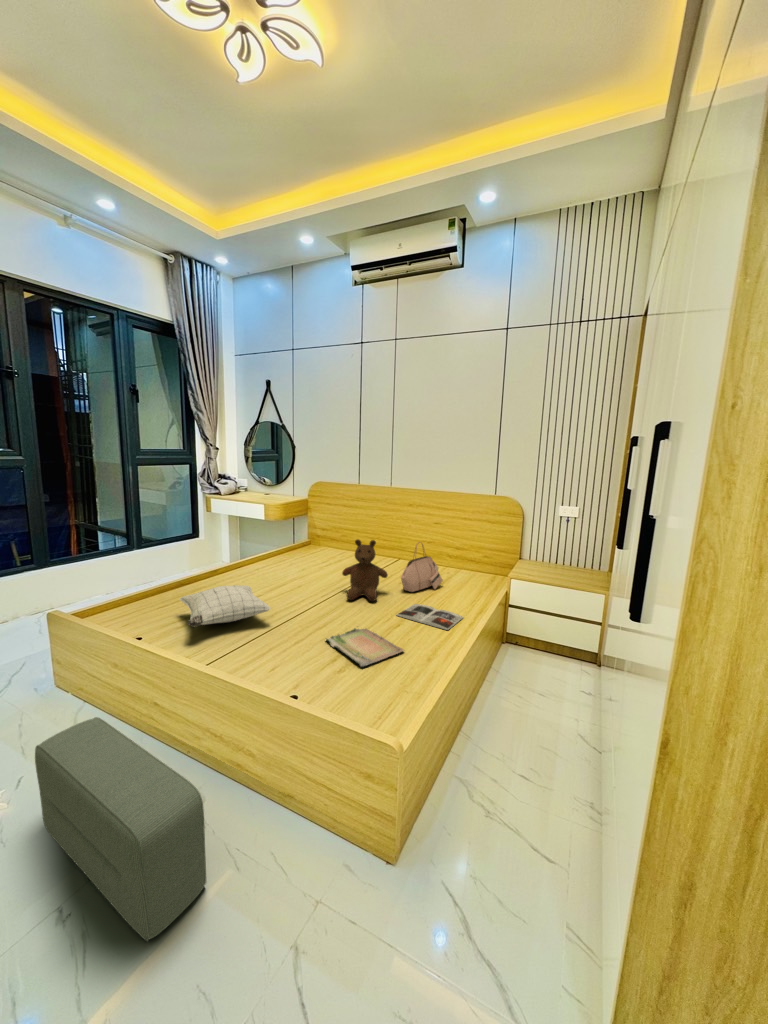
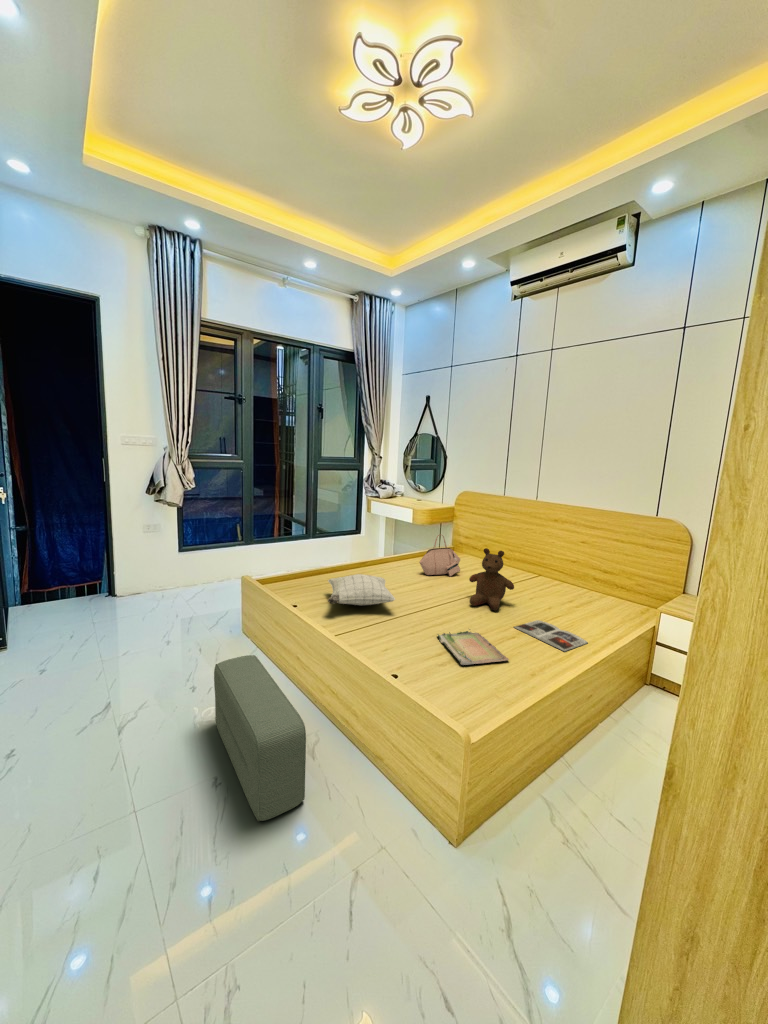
handbag: present [401,542,443,592] -> present [419,535,460,576]

